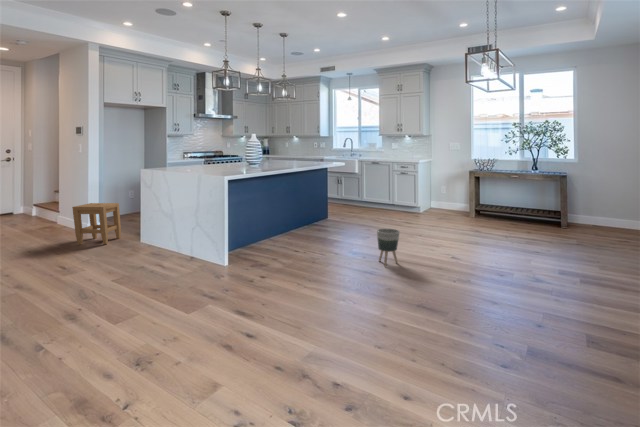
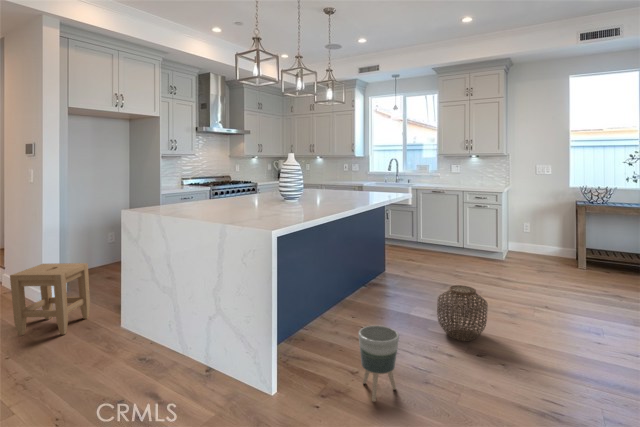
woven basket: none [336,215,366,248] -> present [437,285,488,341]
planter: present [377,229,400,266] -> present [358,325,399,402]

